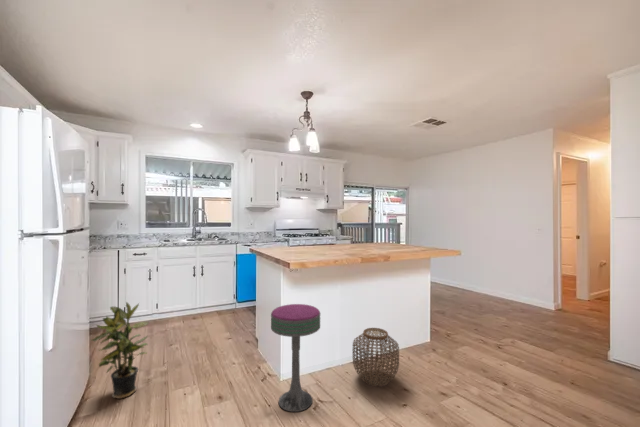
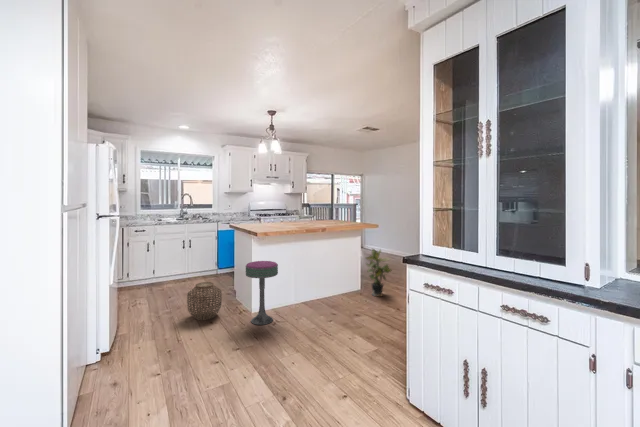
potted plant: present [92,303,149,399] -> present [366,249,392,296]
woven basket: present [353,328,399,386] -> present [187,282,222,320]

